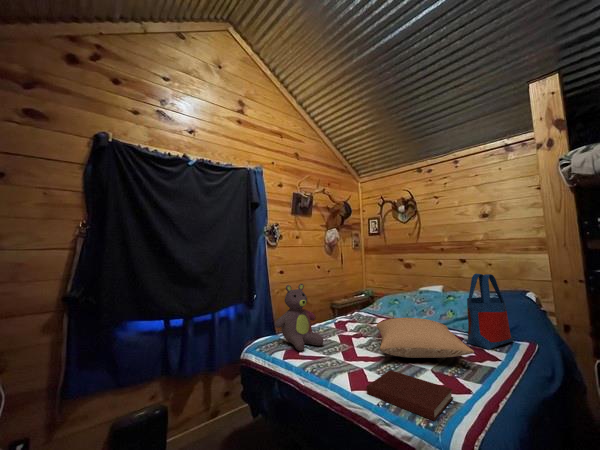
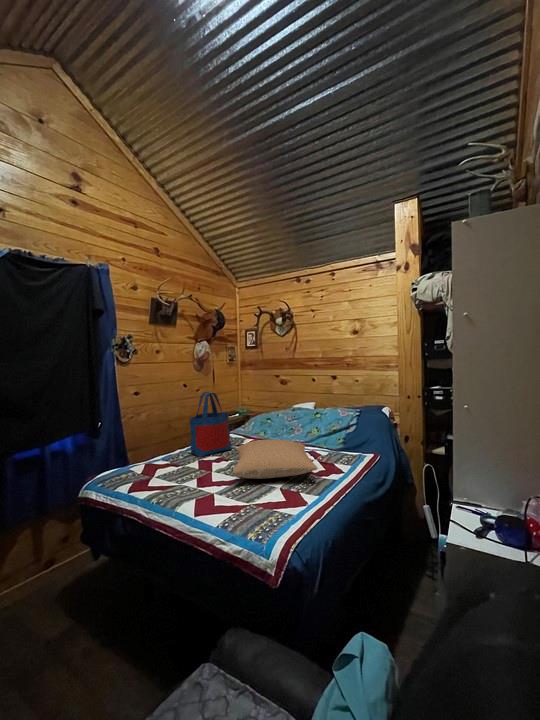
tote bag: present [467,273,513,350] -> present [189,392,232,457]
stuffed bear: present [275,284,324,351] -> none [121,408,178,482]
notebook: present [366,370,453,421] -> none [211,492,289,533]

